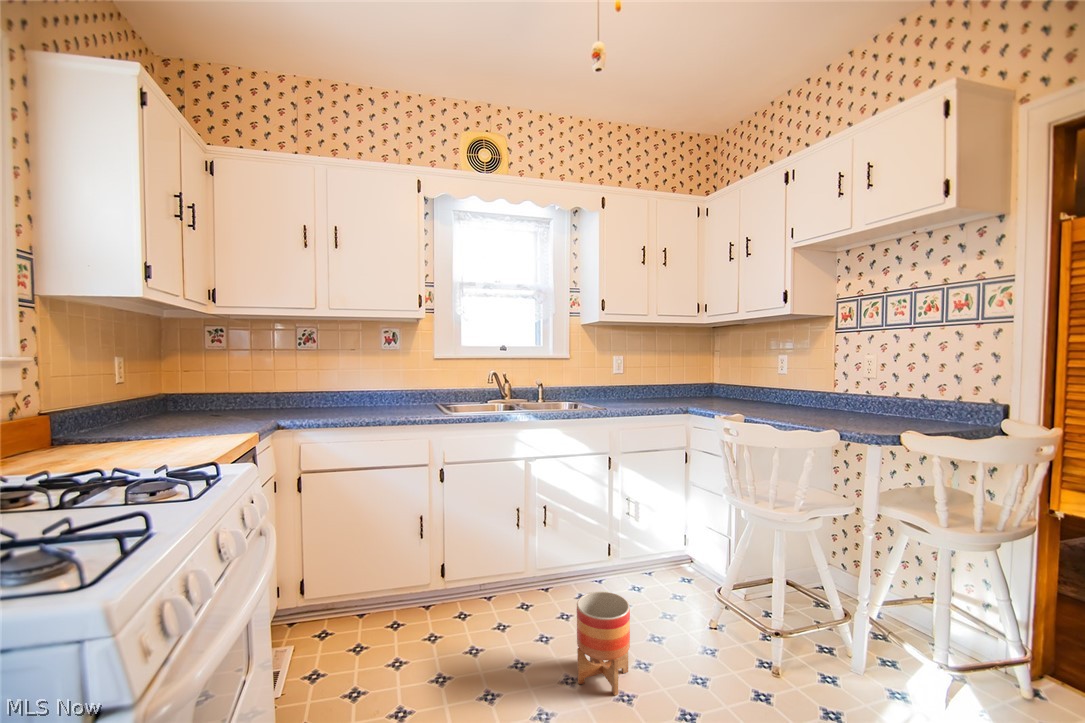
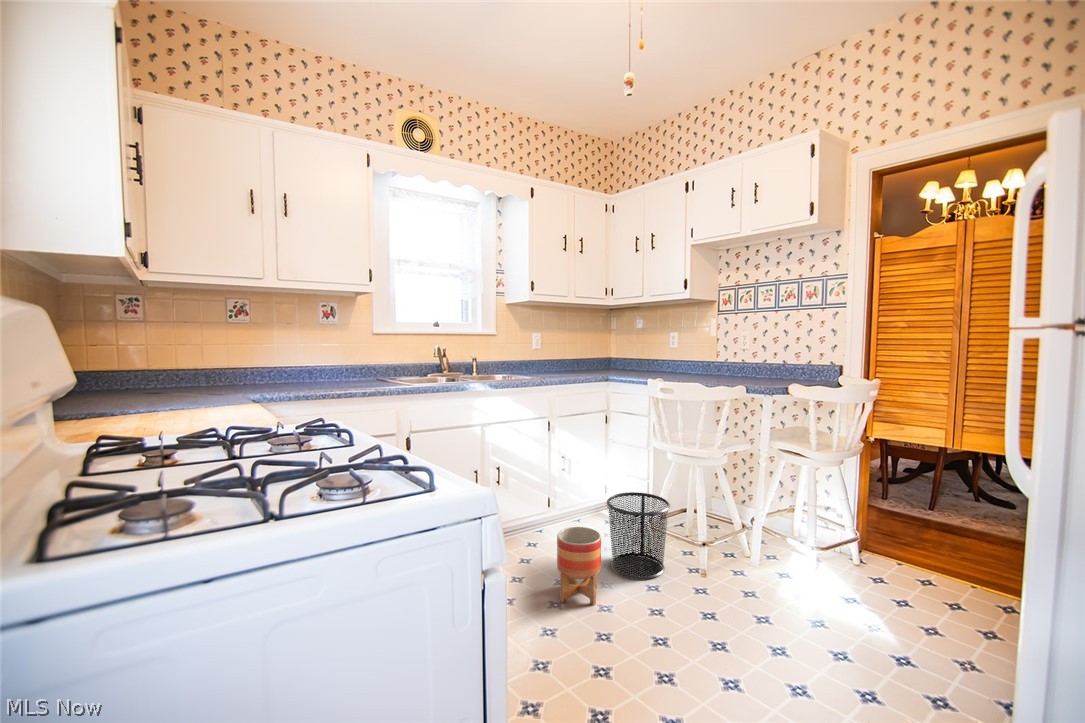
waste bin: none [653,554,734,671] -> present [607,492,670,579]

